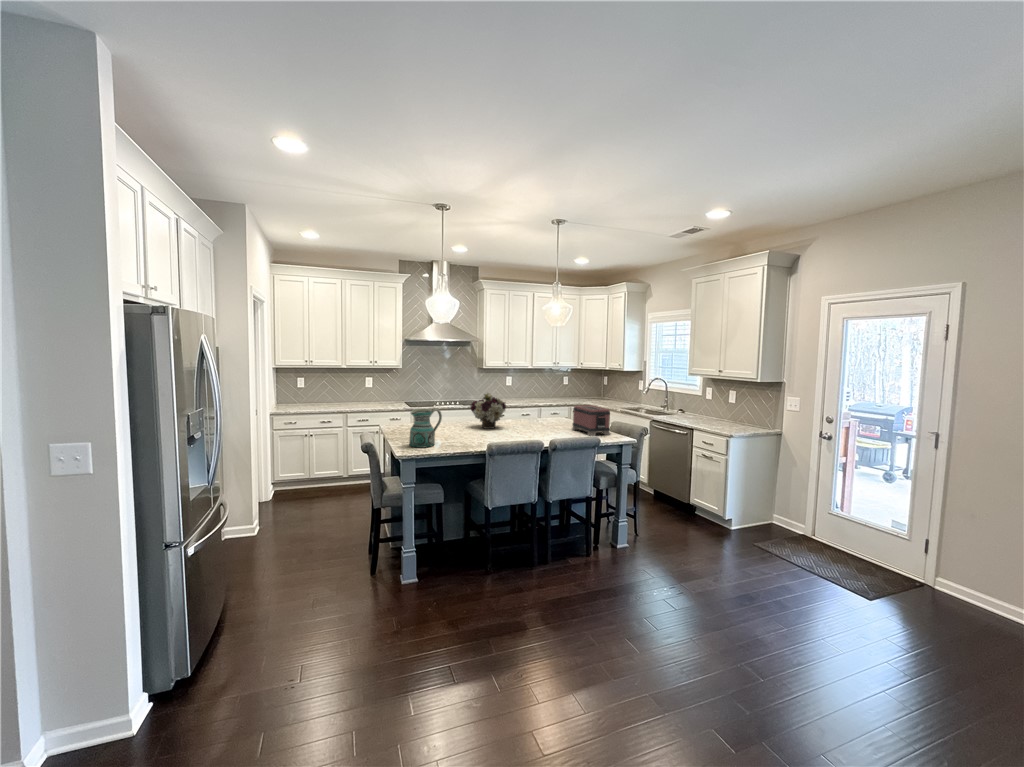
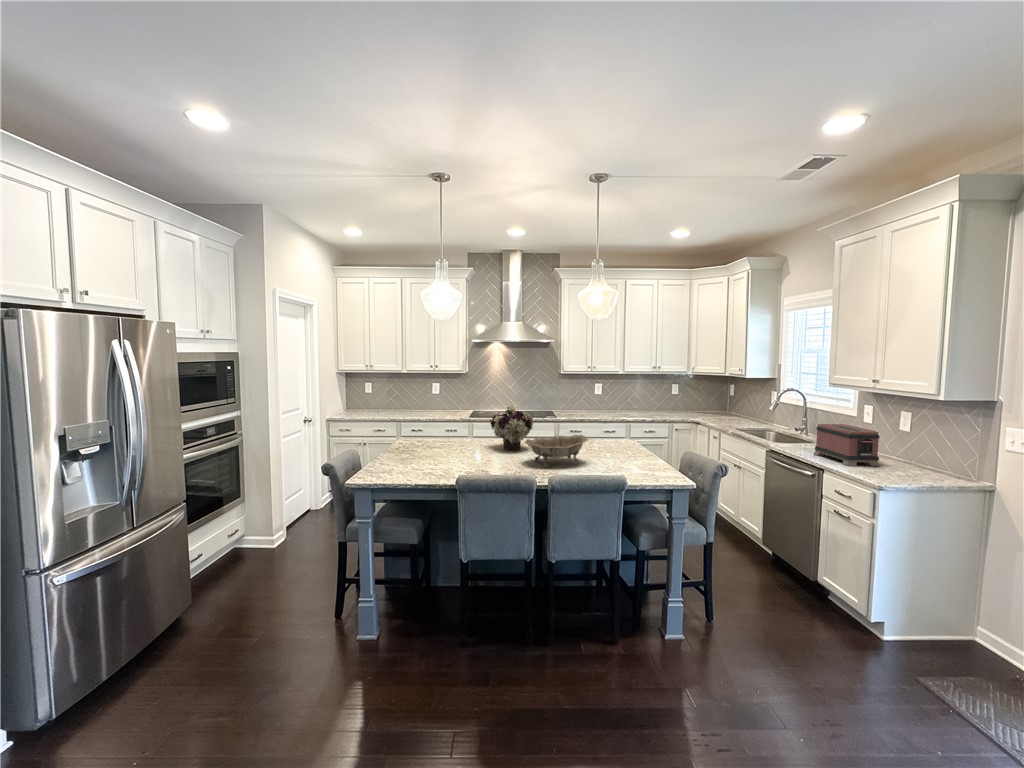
toaster: present [572,405,610,436] -> present [814,424,880,466]
ceramic pitcher: present [409,408,442,448] -> none [379,425,421,473]
decorative bowl: none [513,413,559,437] -> present [525,435,588,467]

